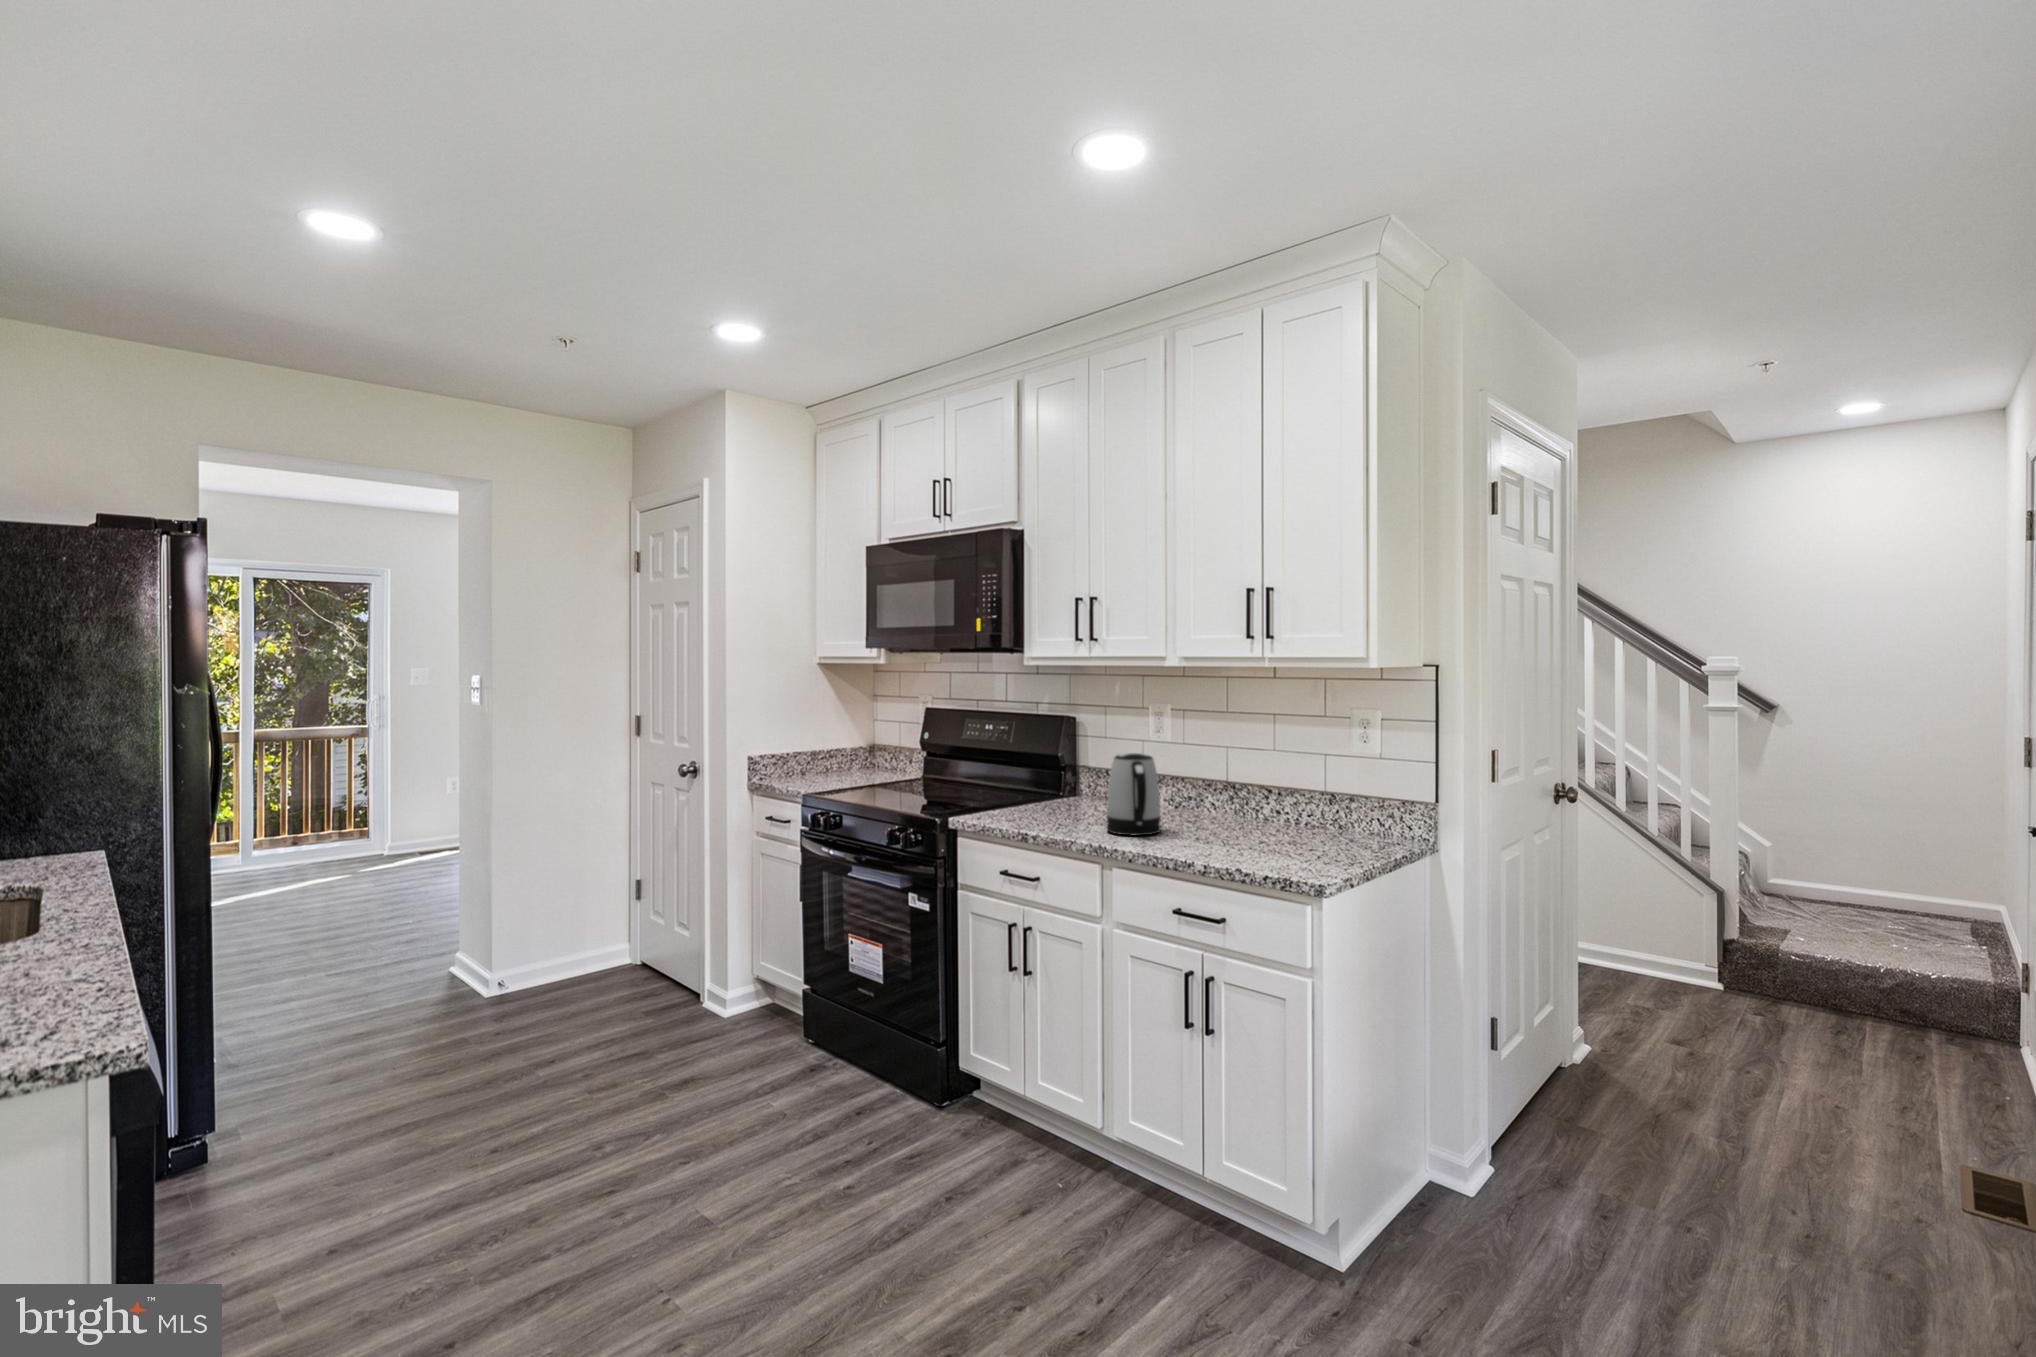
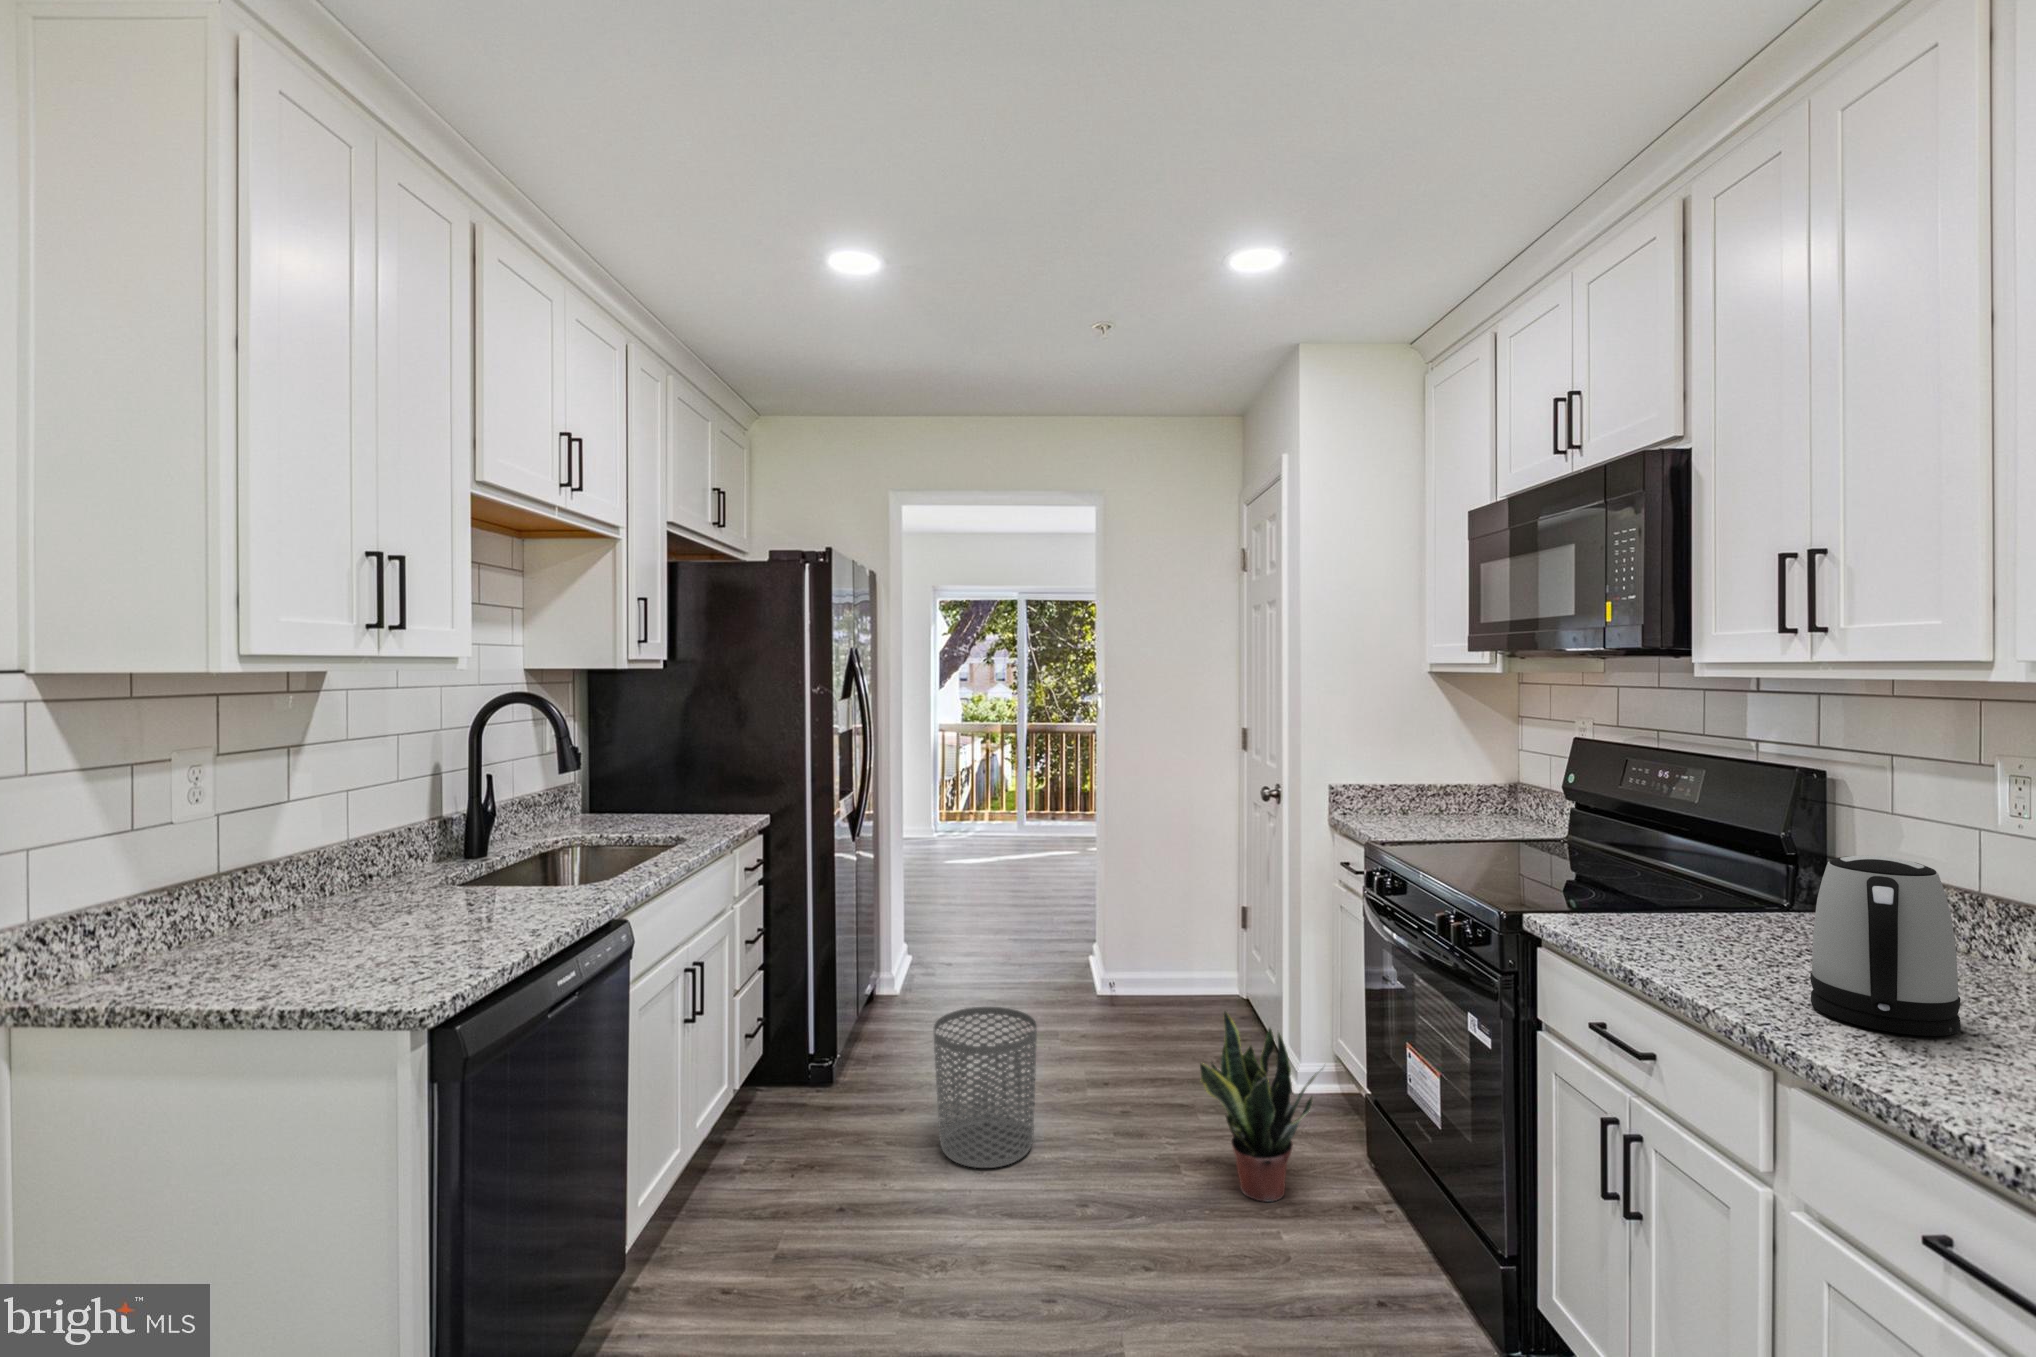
potted plant: none [696,946,787,1092] -> present [1200,1011,1323,1202]
waste bin: none [403,1000,524,1161] -> present [933,1007,1037,1168]

